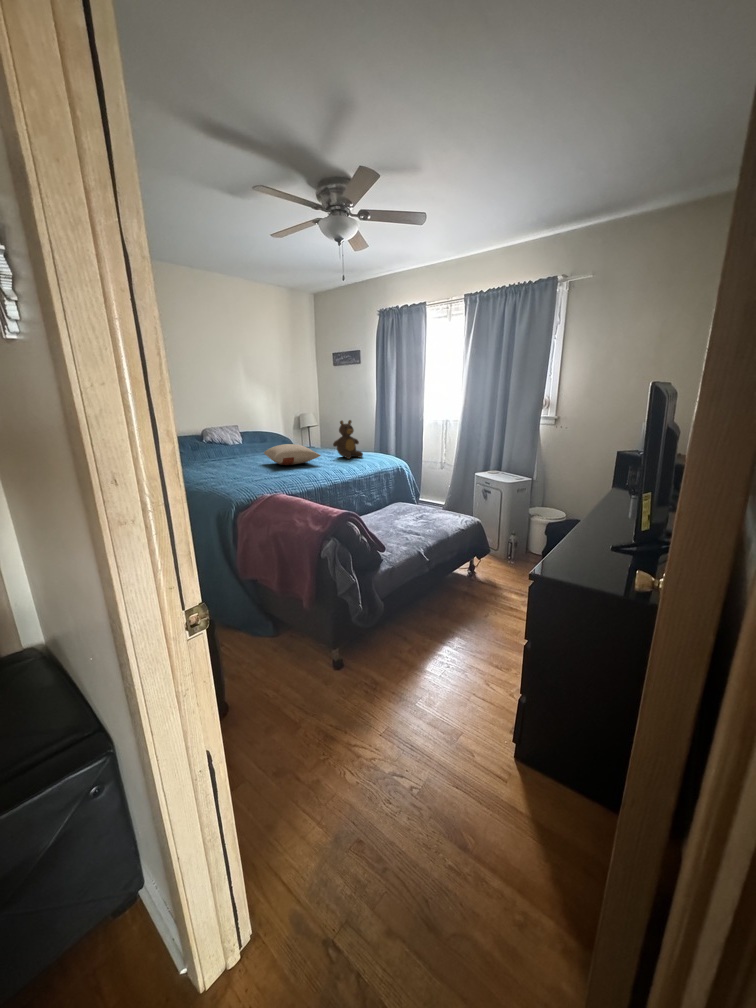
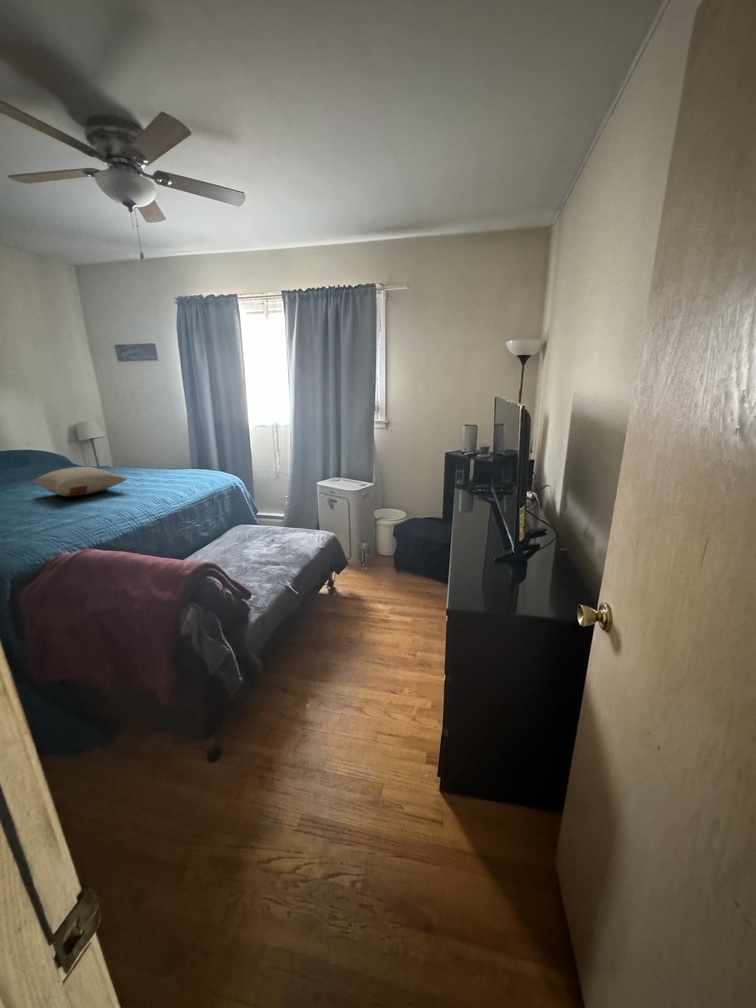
teddy bear: present [333,420,363,459] -> none [140,431,183,479]

